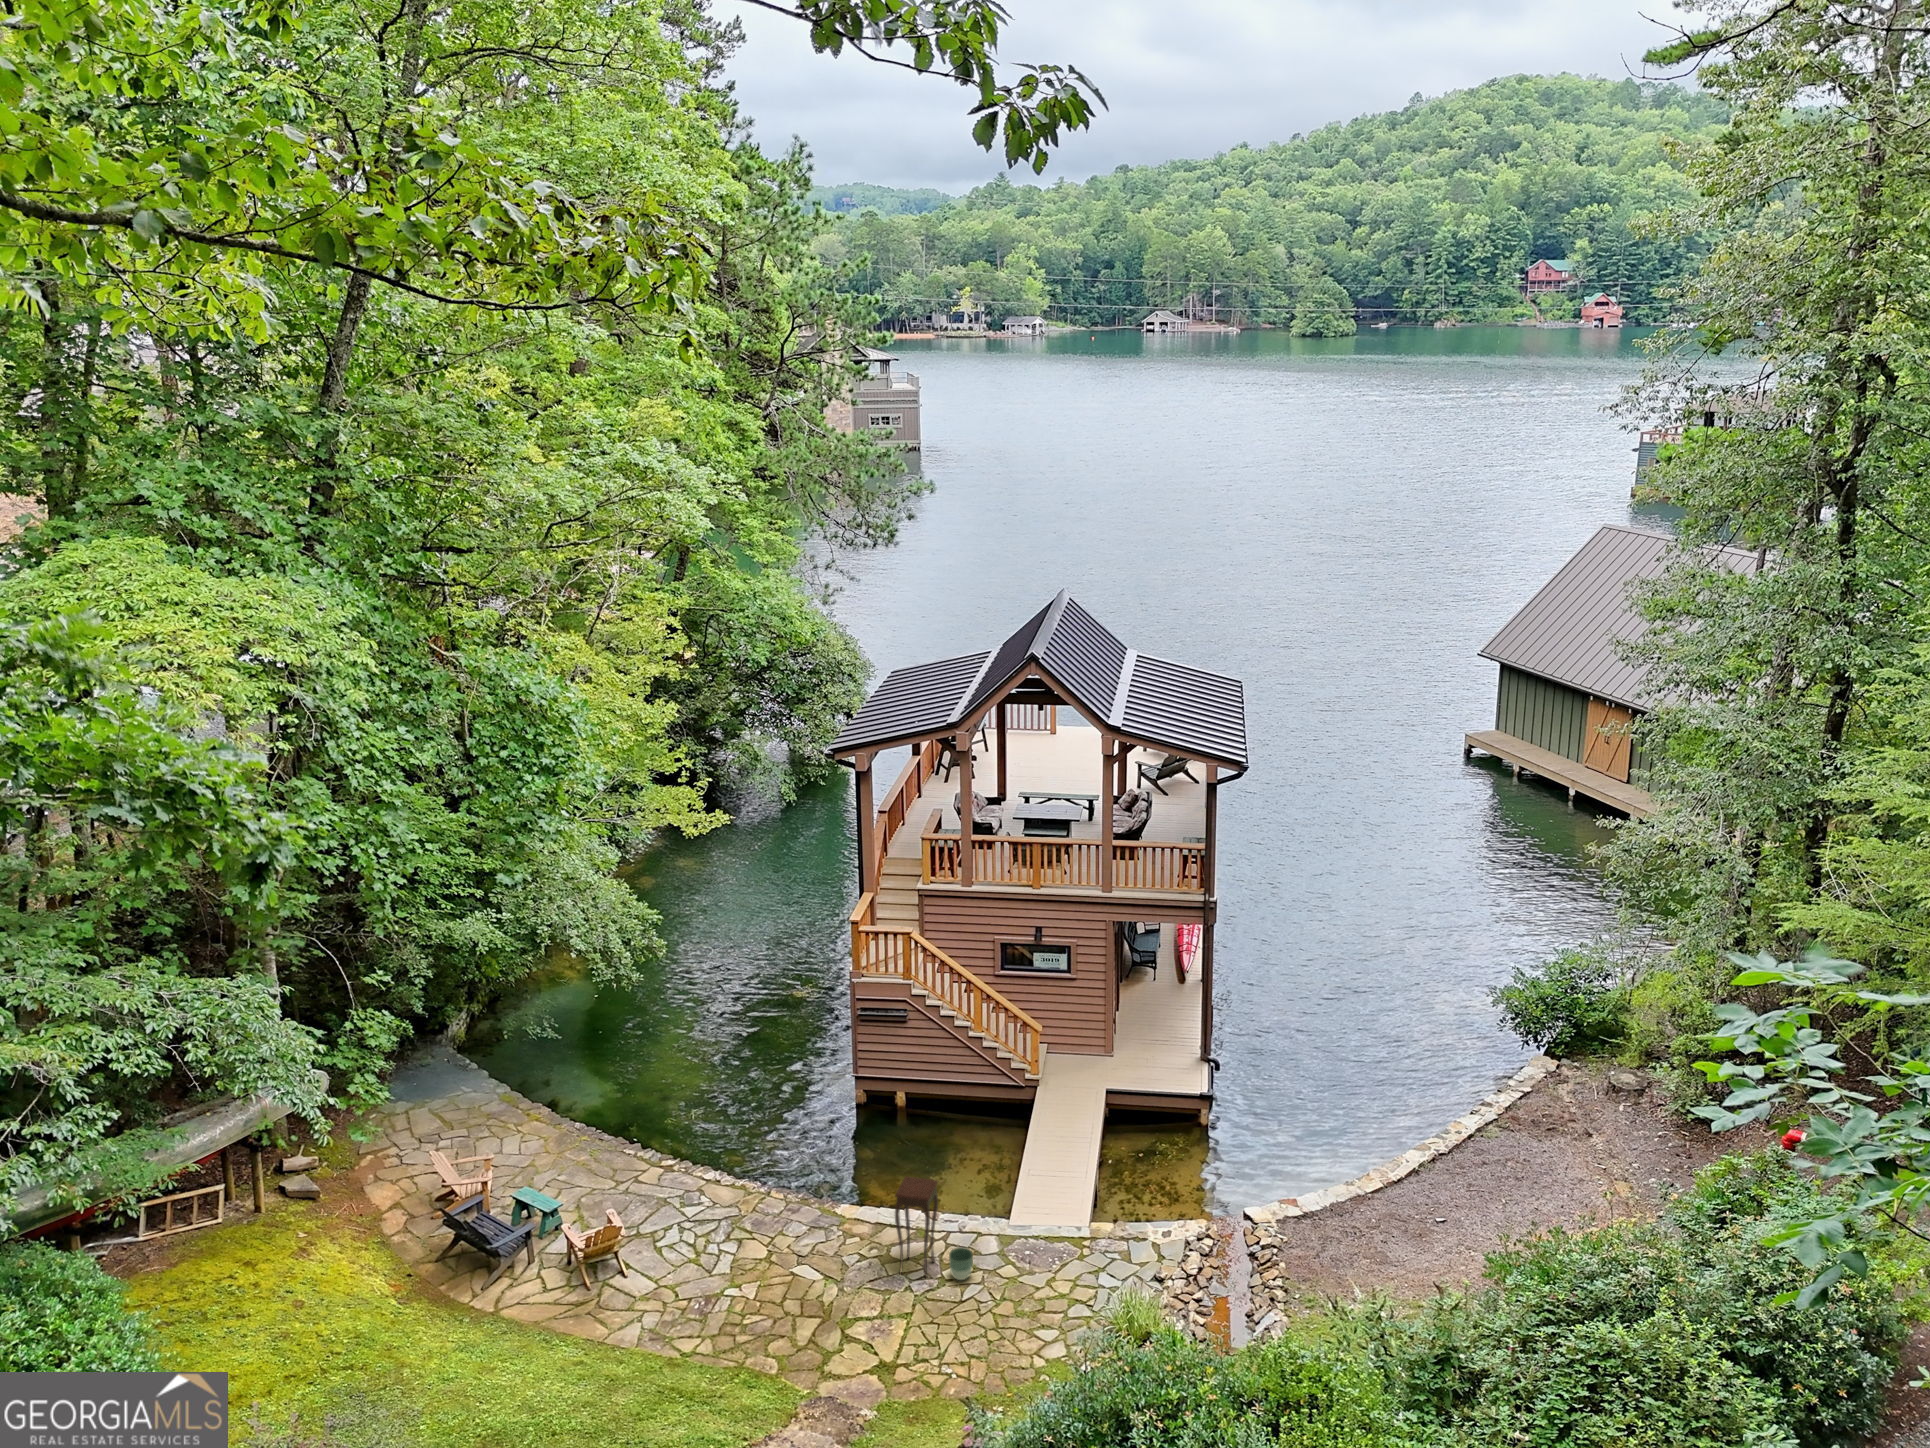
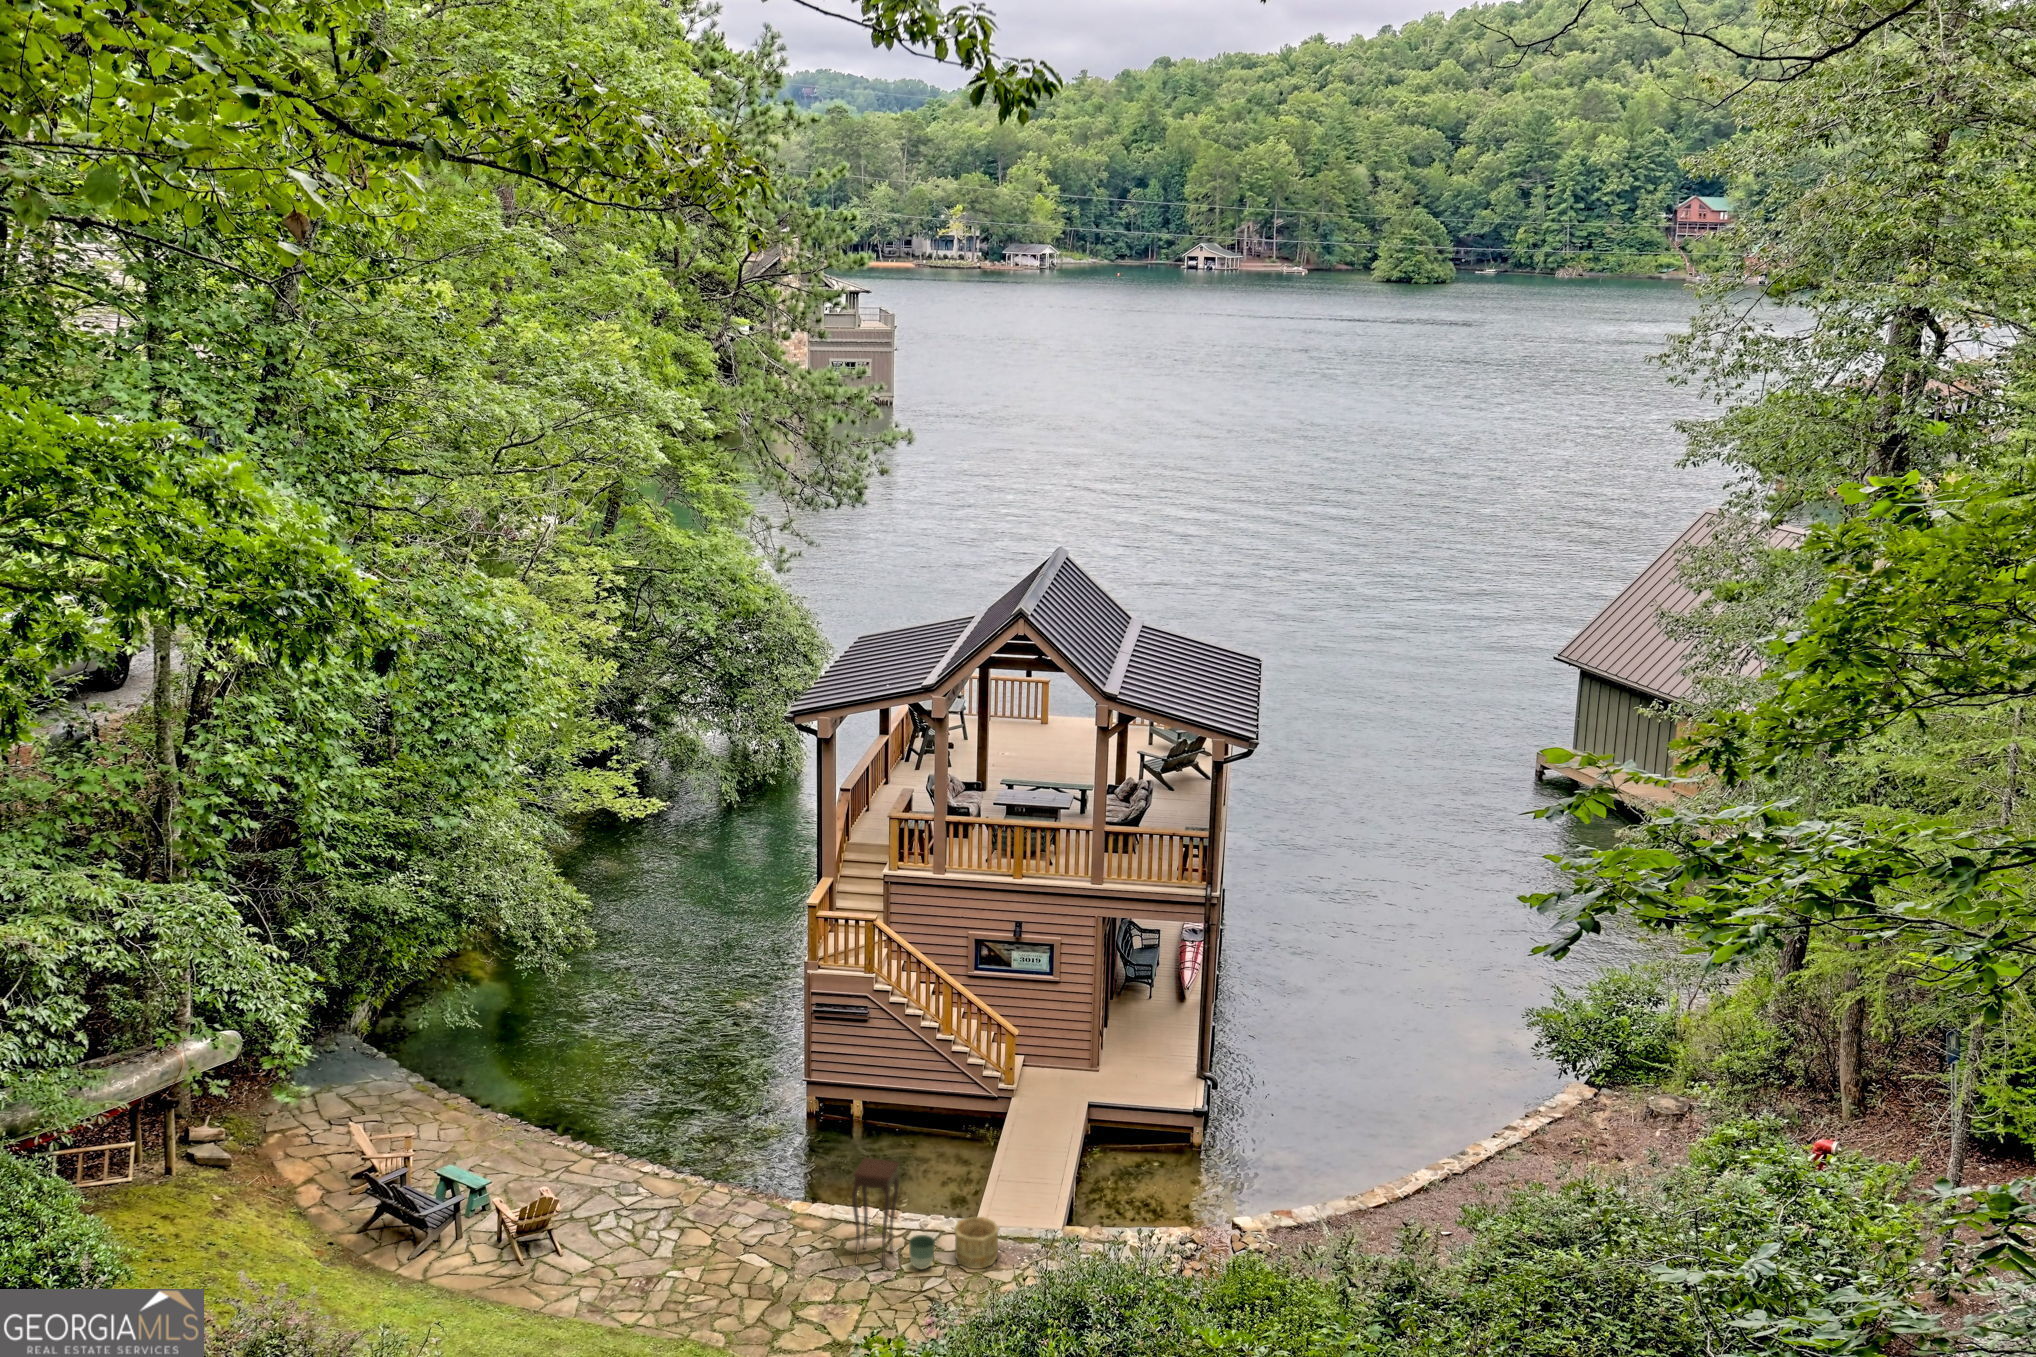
wooden bucket: none [990,1226,1032,1277] -> present [954,1217,999,1269]

